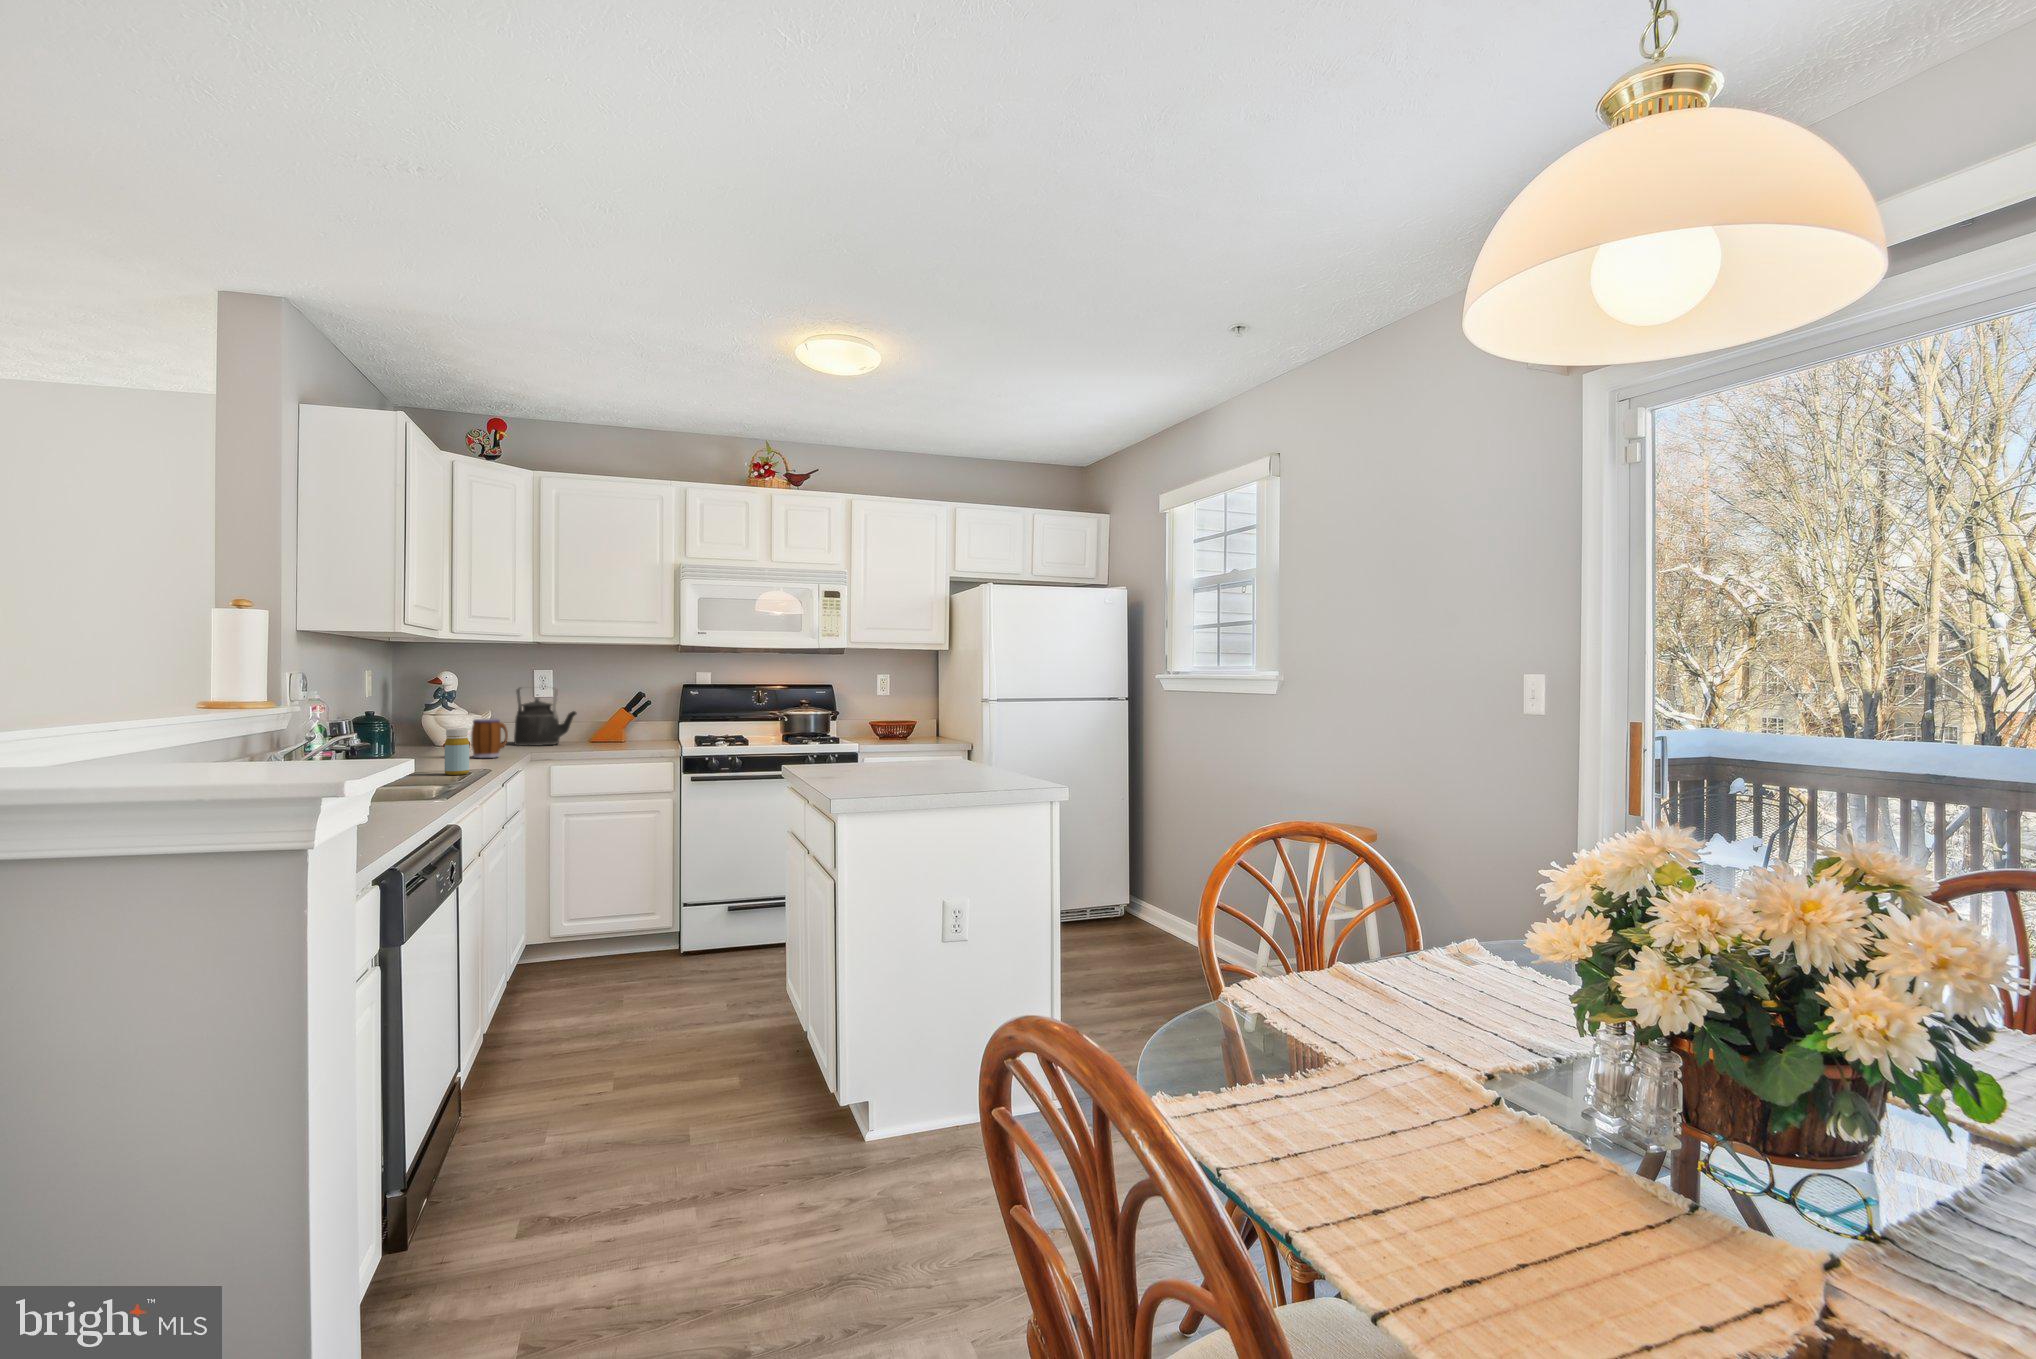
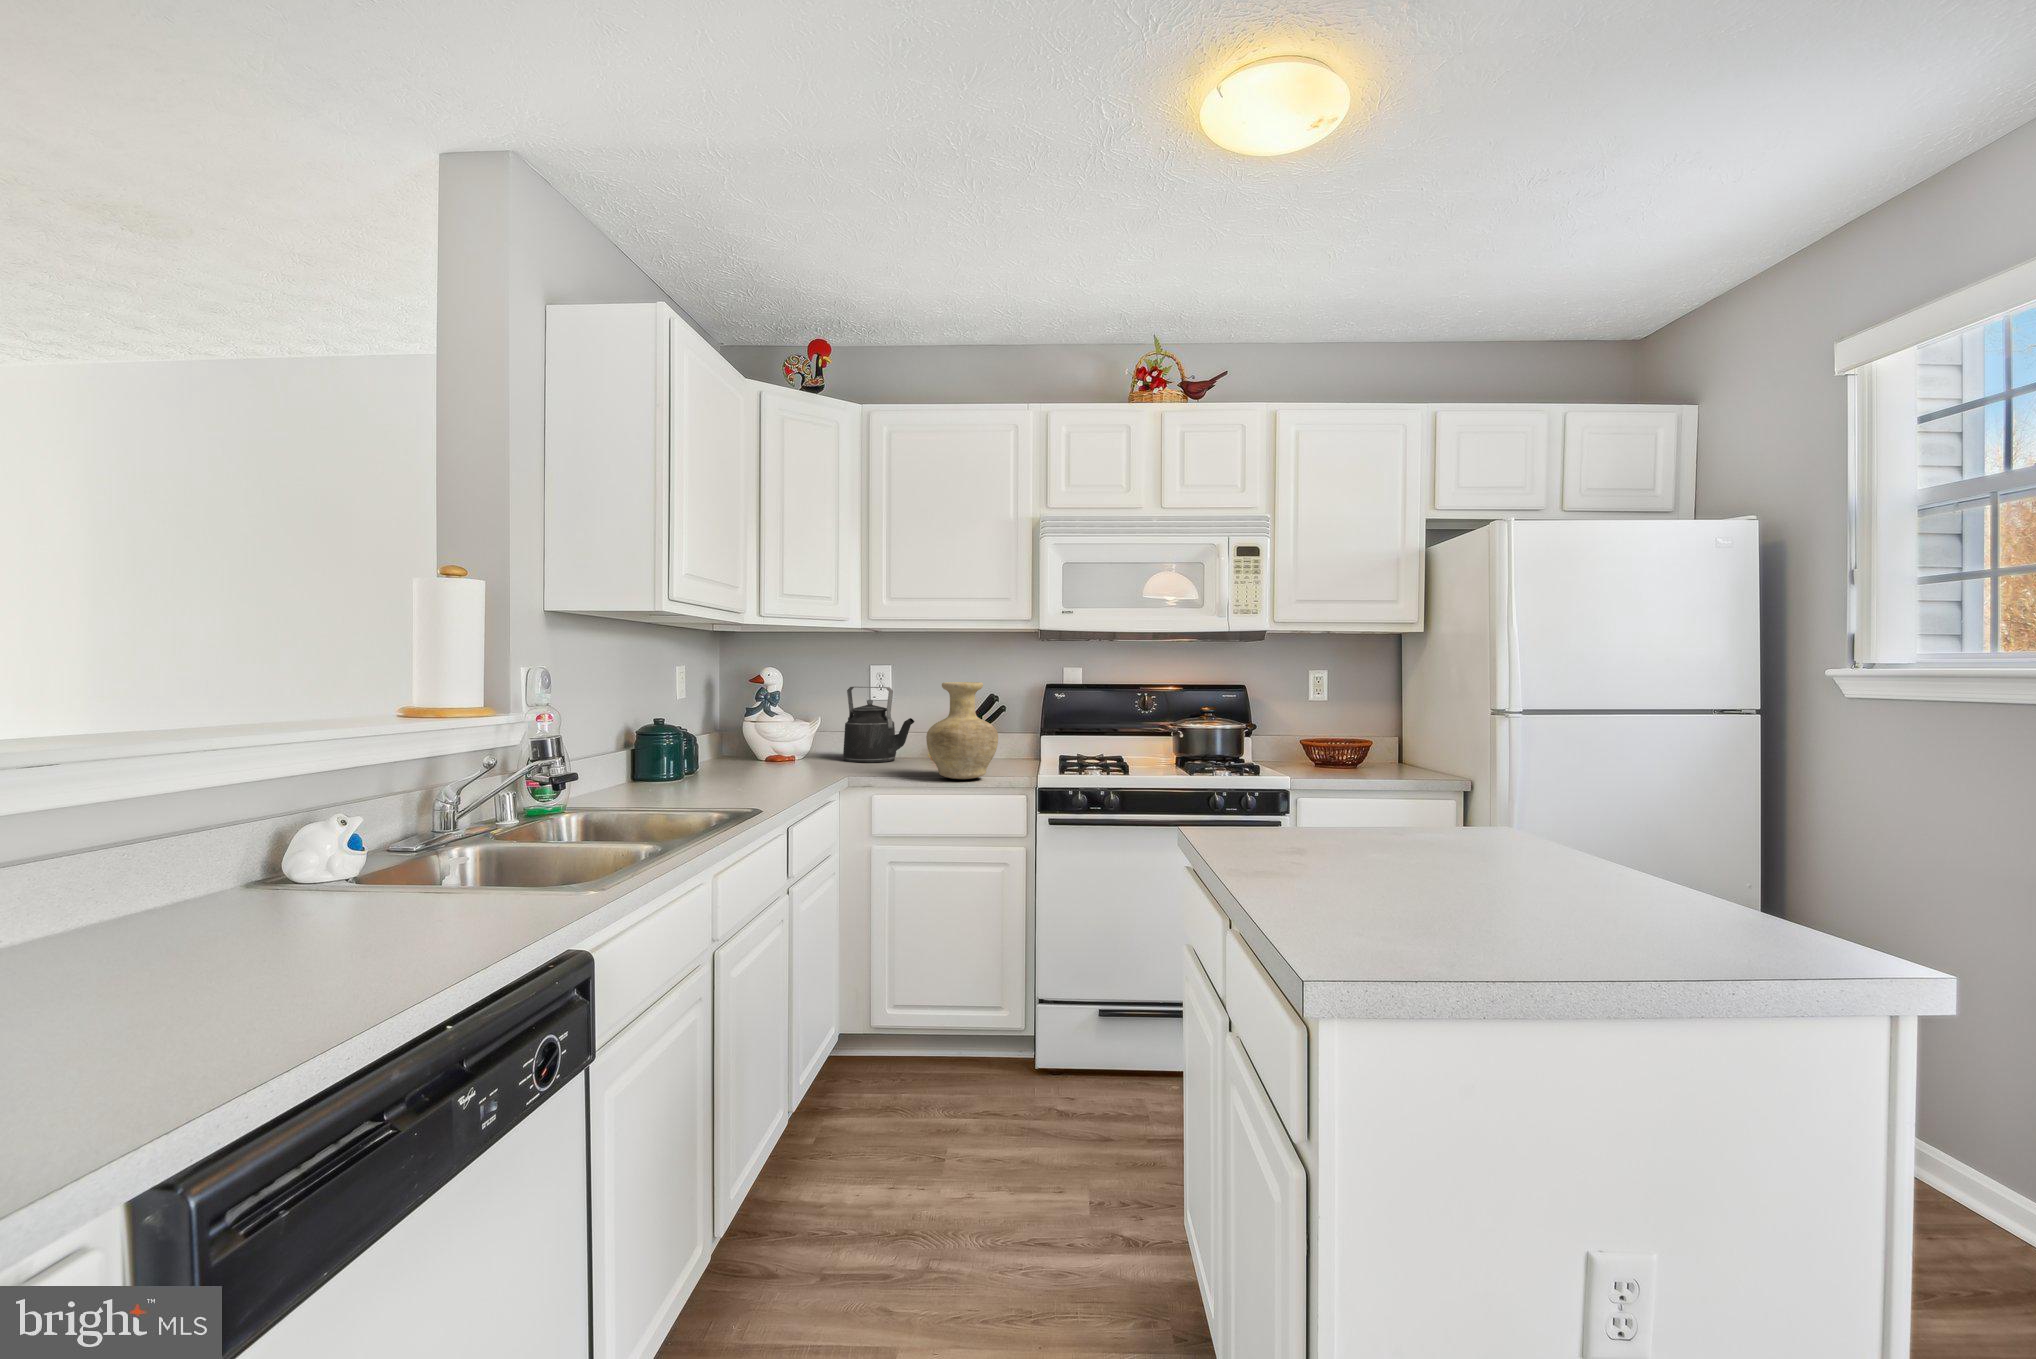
vase: none [594,682,651,752] -> present [926,682,998,779]
mug: present [471,718,508,758] -> none [772,732,817,786]
bottle: present [445,728,469,775] -> none [702,754,734,823]

